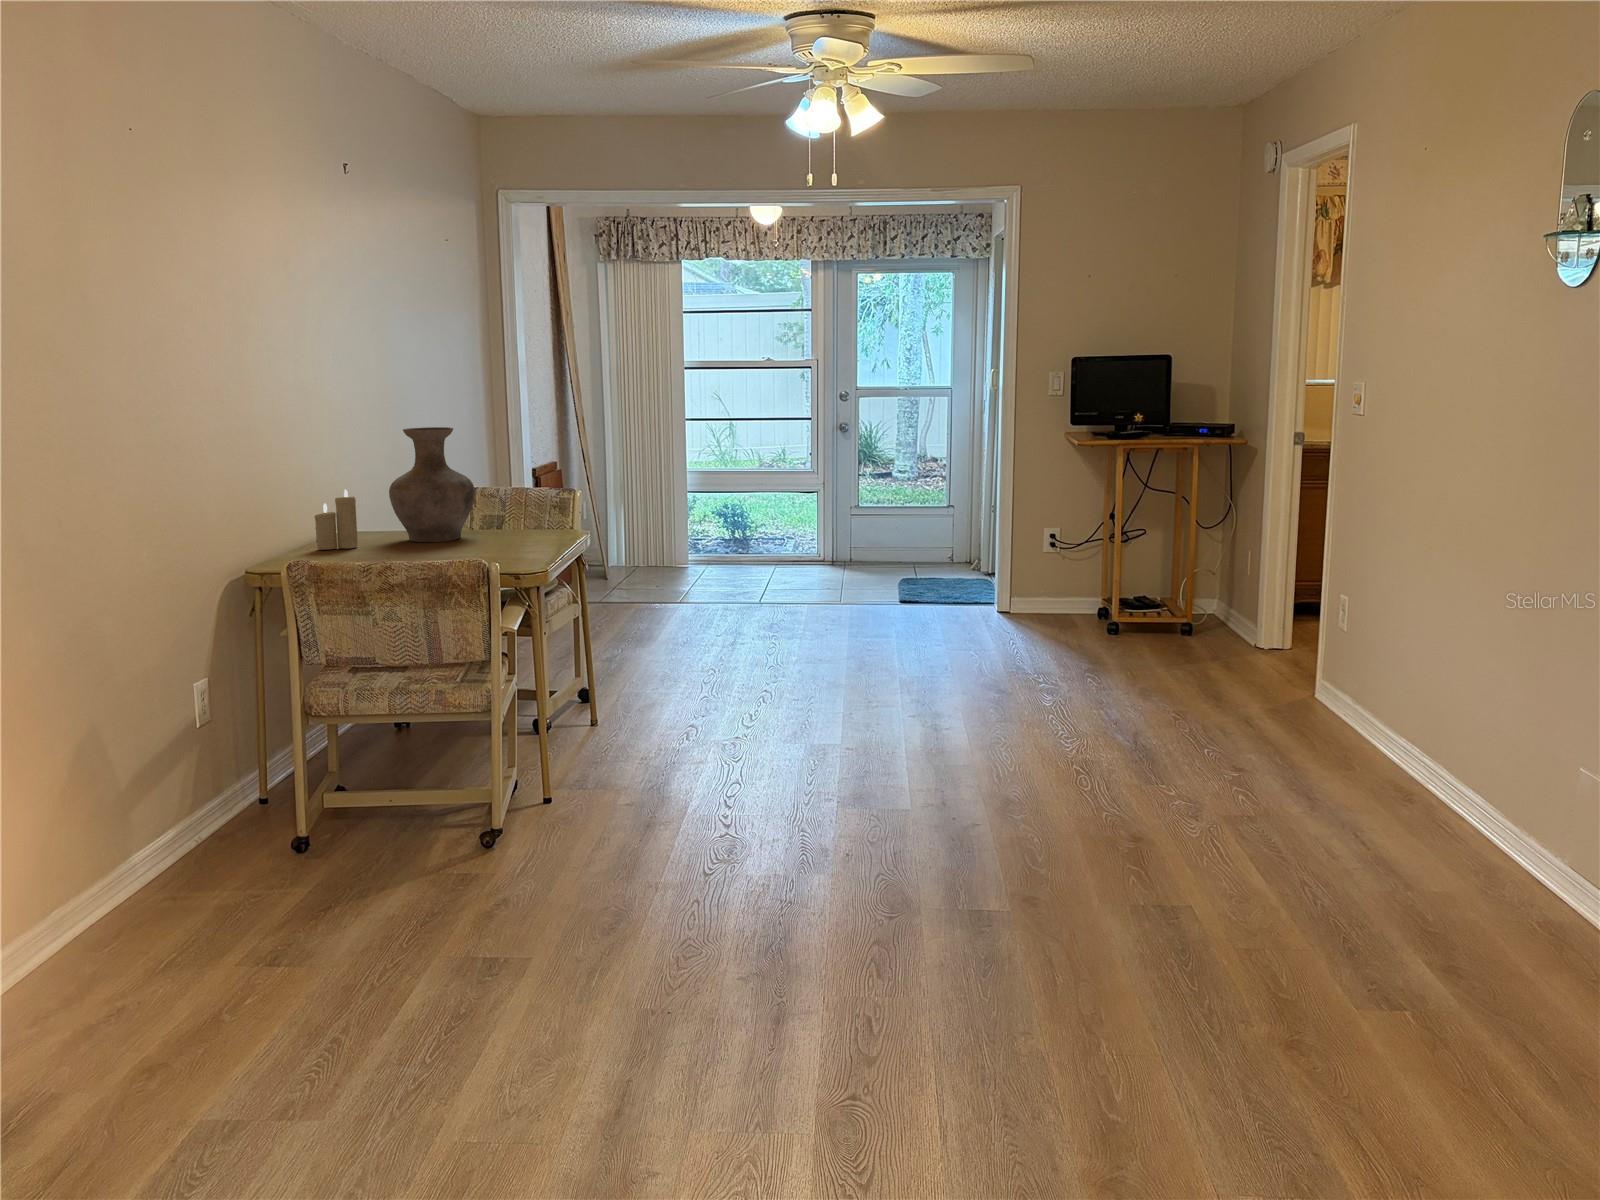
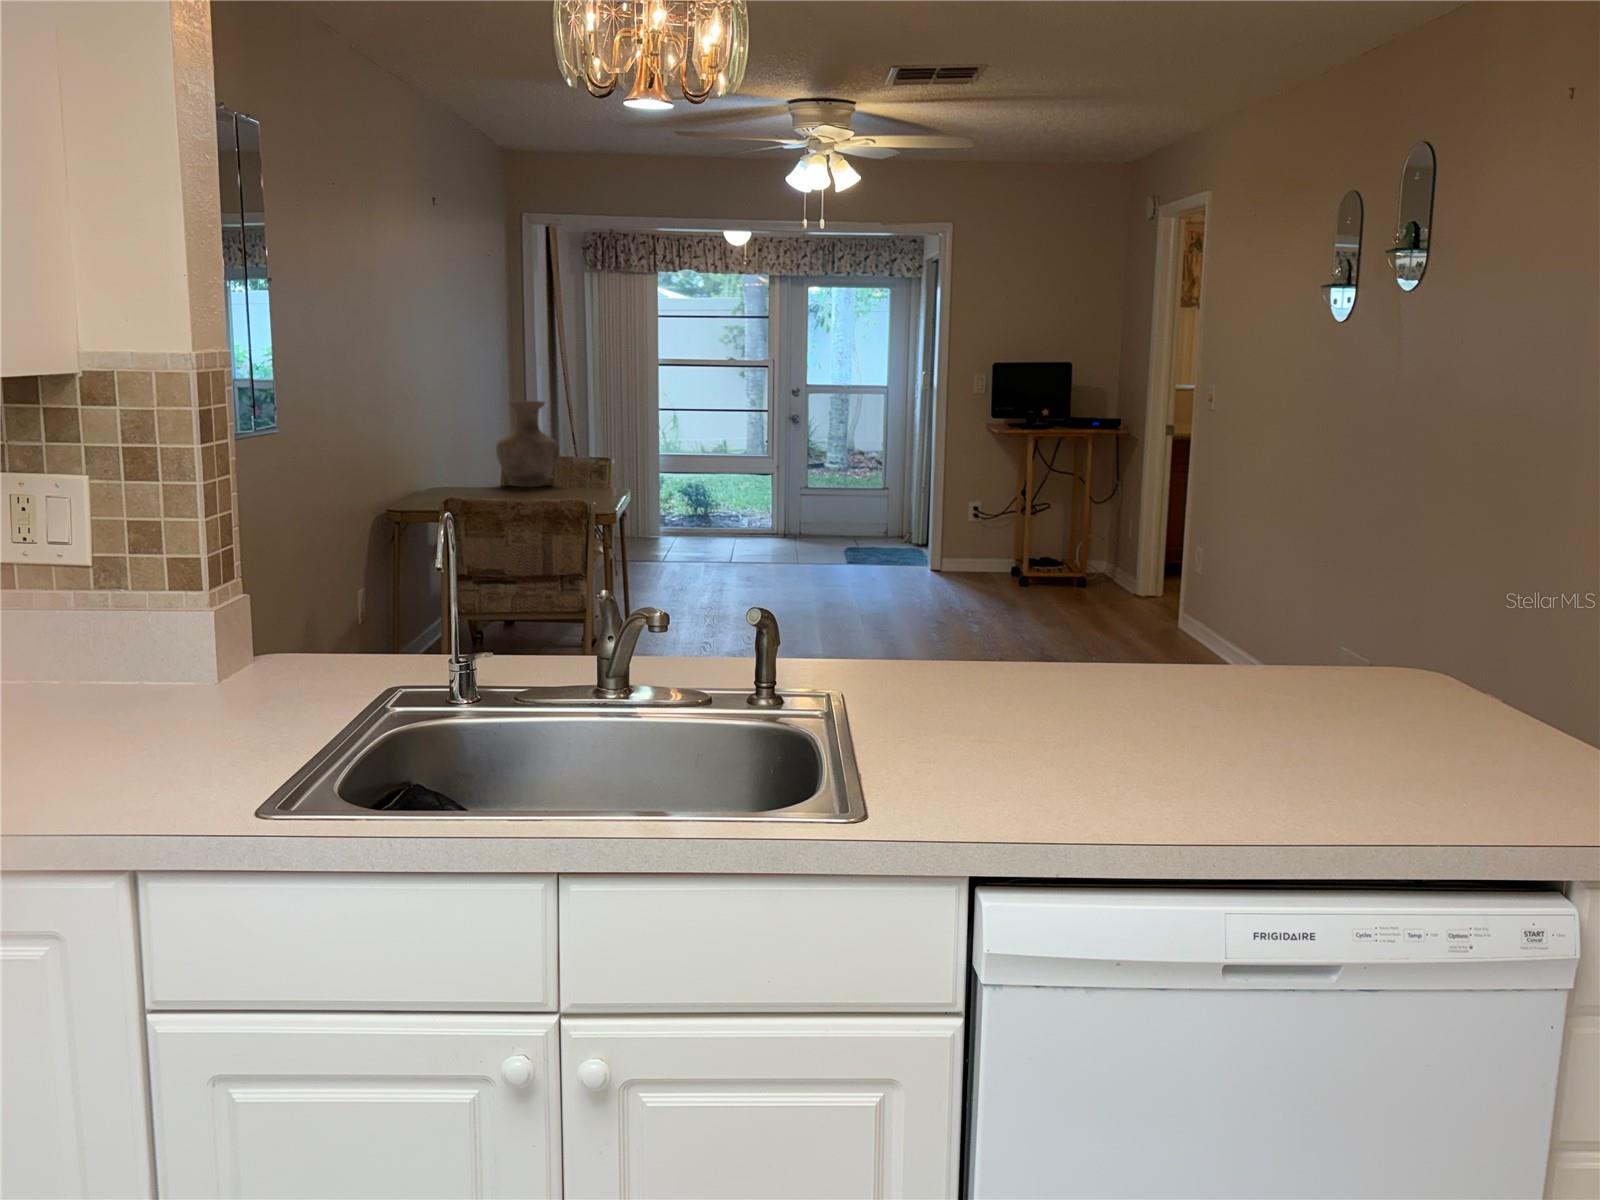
candle: present [315,489,358,550] -> none [446,445,476,489]

